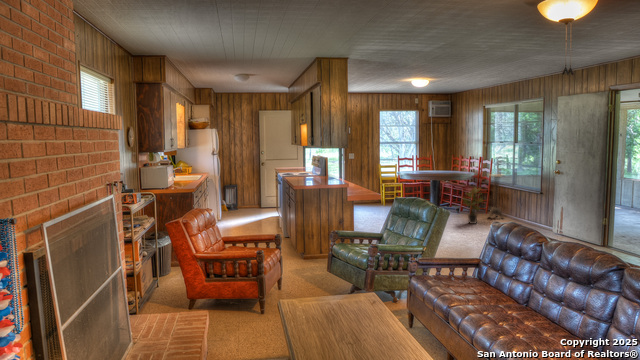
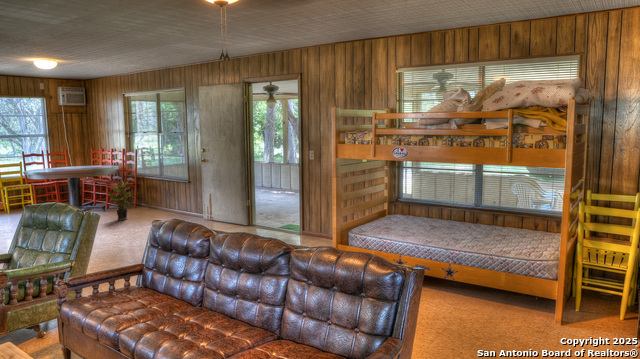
side table: present [488,174,503,218] -> none [134,166,155,212]

